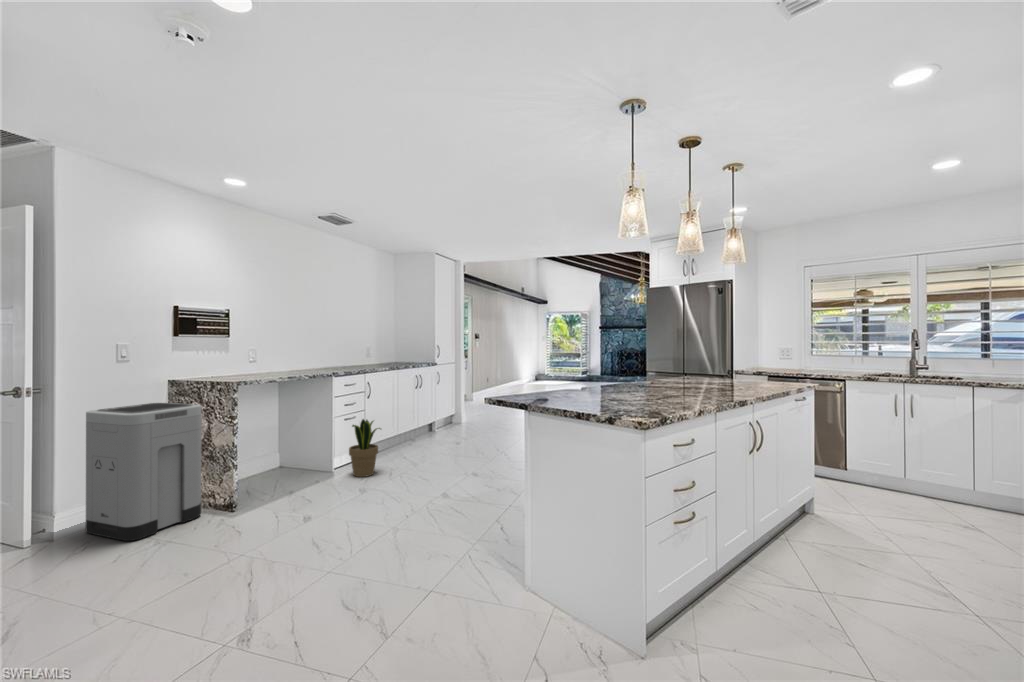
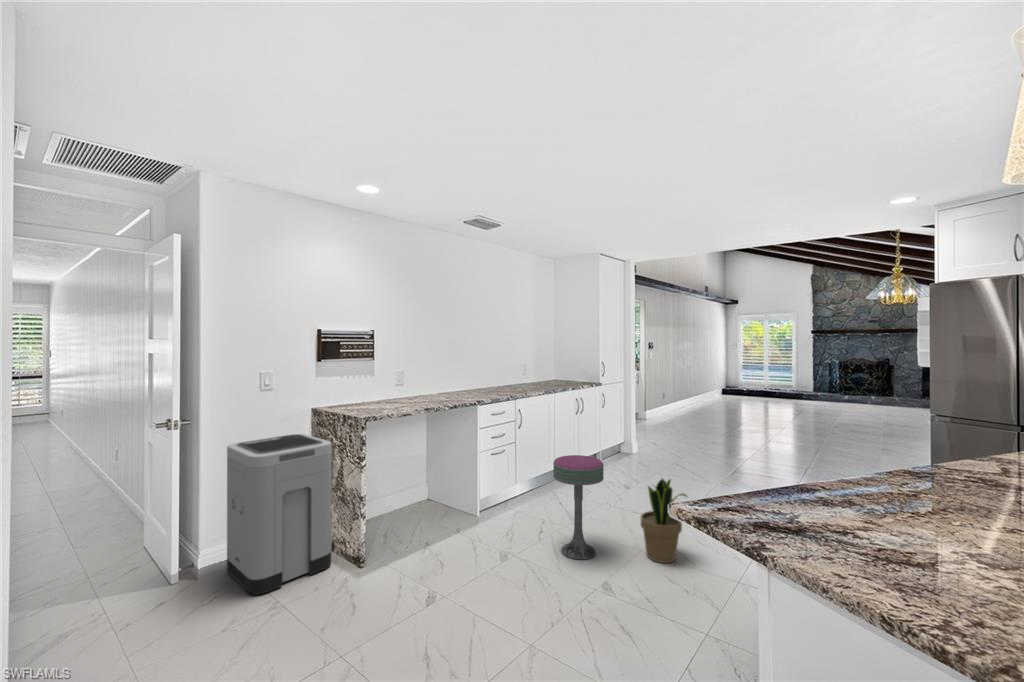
bar stool: none [403,409,442,486] -> present [553,455,604,559]
potted plant: present [349,419,381,477] -> present [641,478,687,563]

